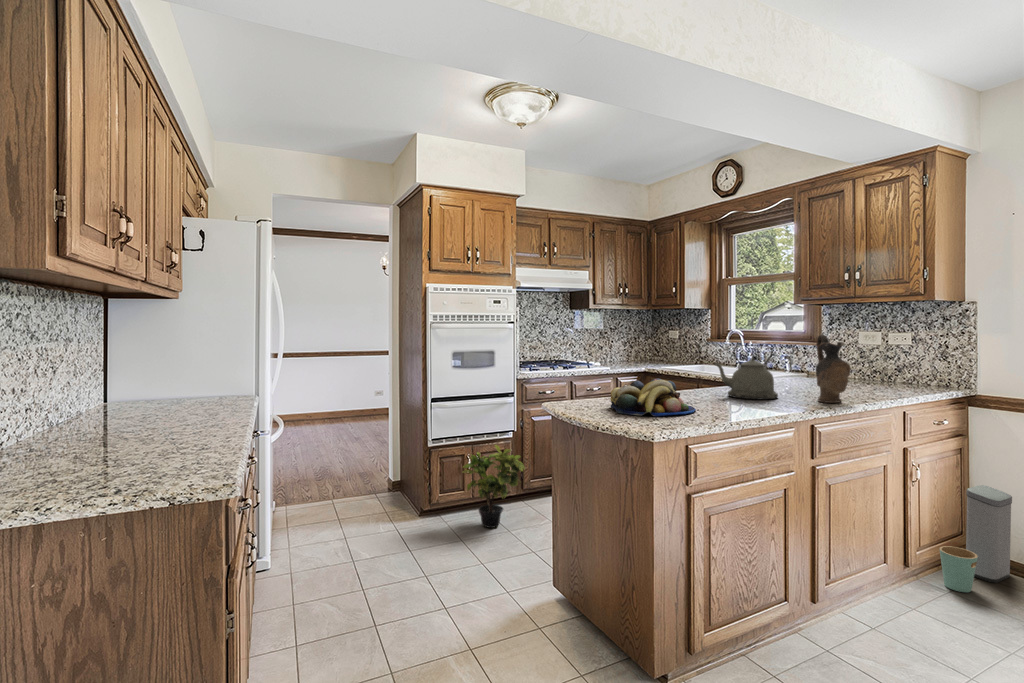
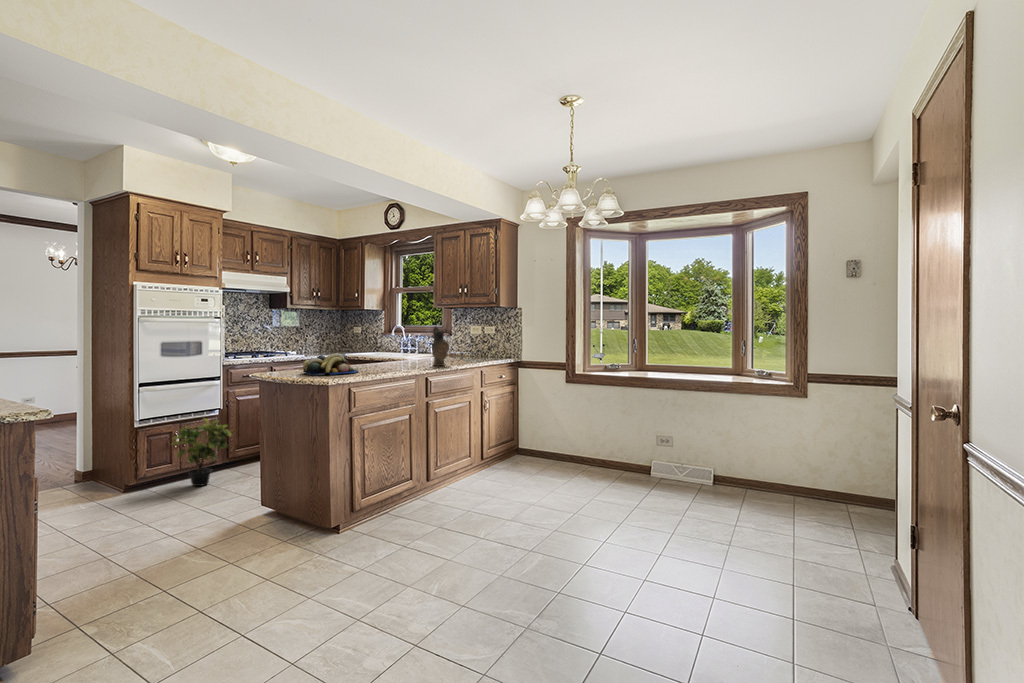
kettle: present [714,345,778,399] -> none [374,333,413,366]
trash can: present [939,485,1012,592] -> none [500,411,535,468]

